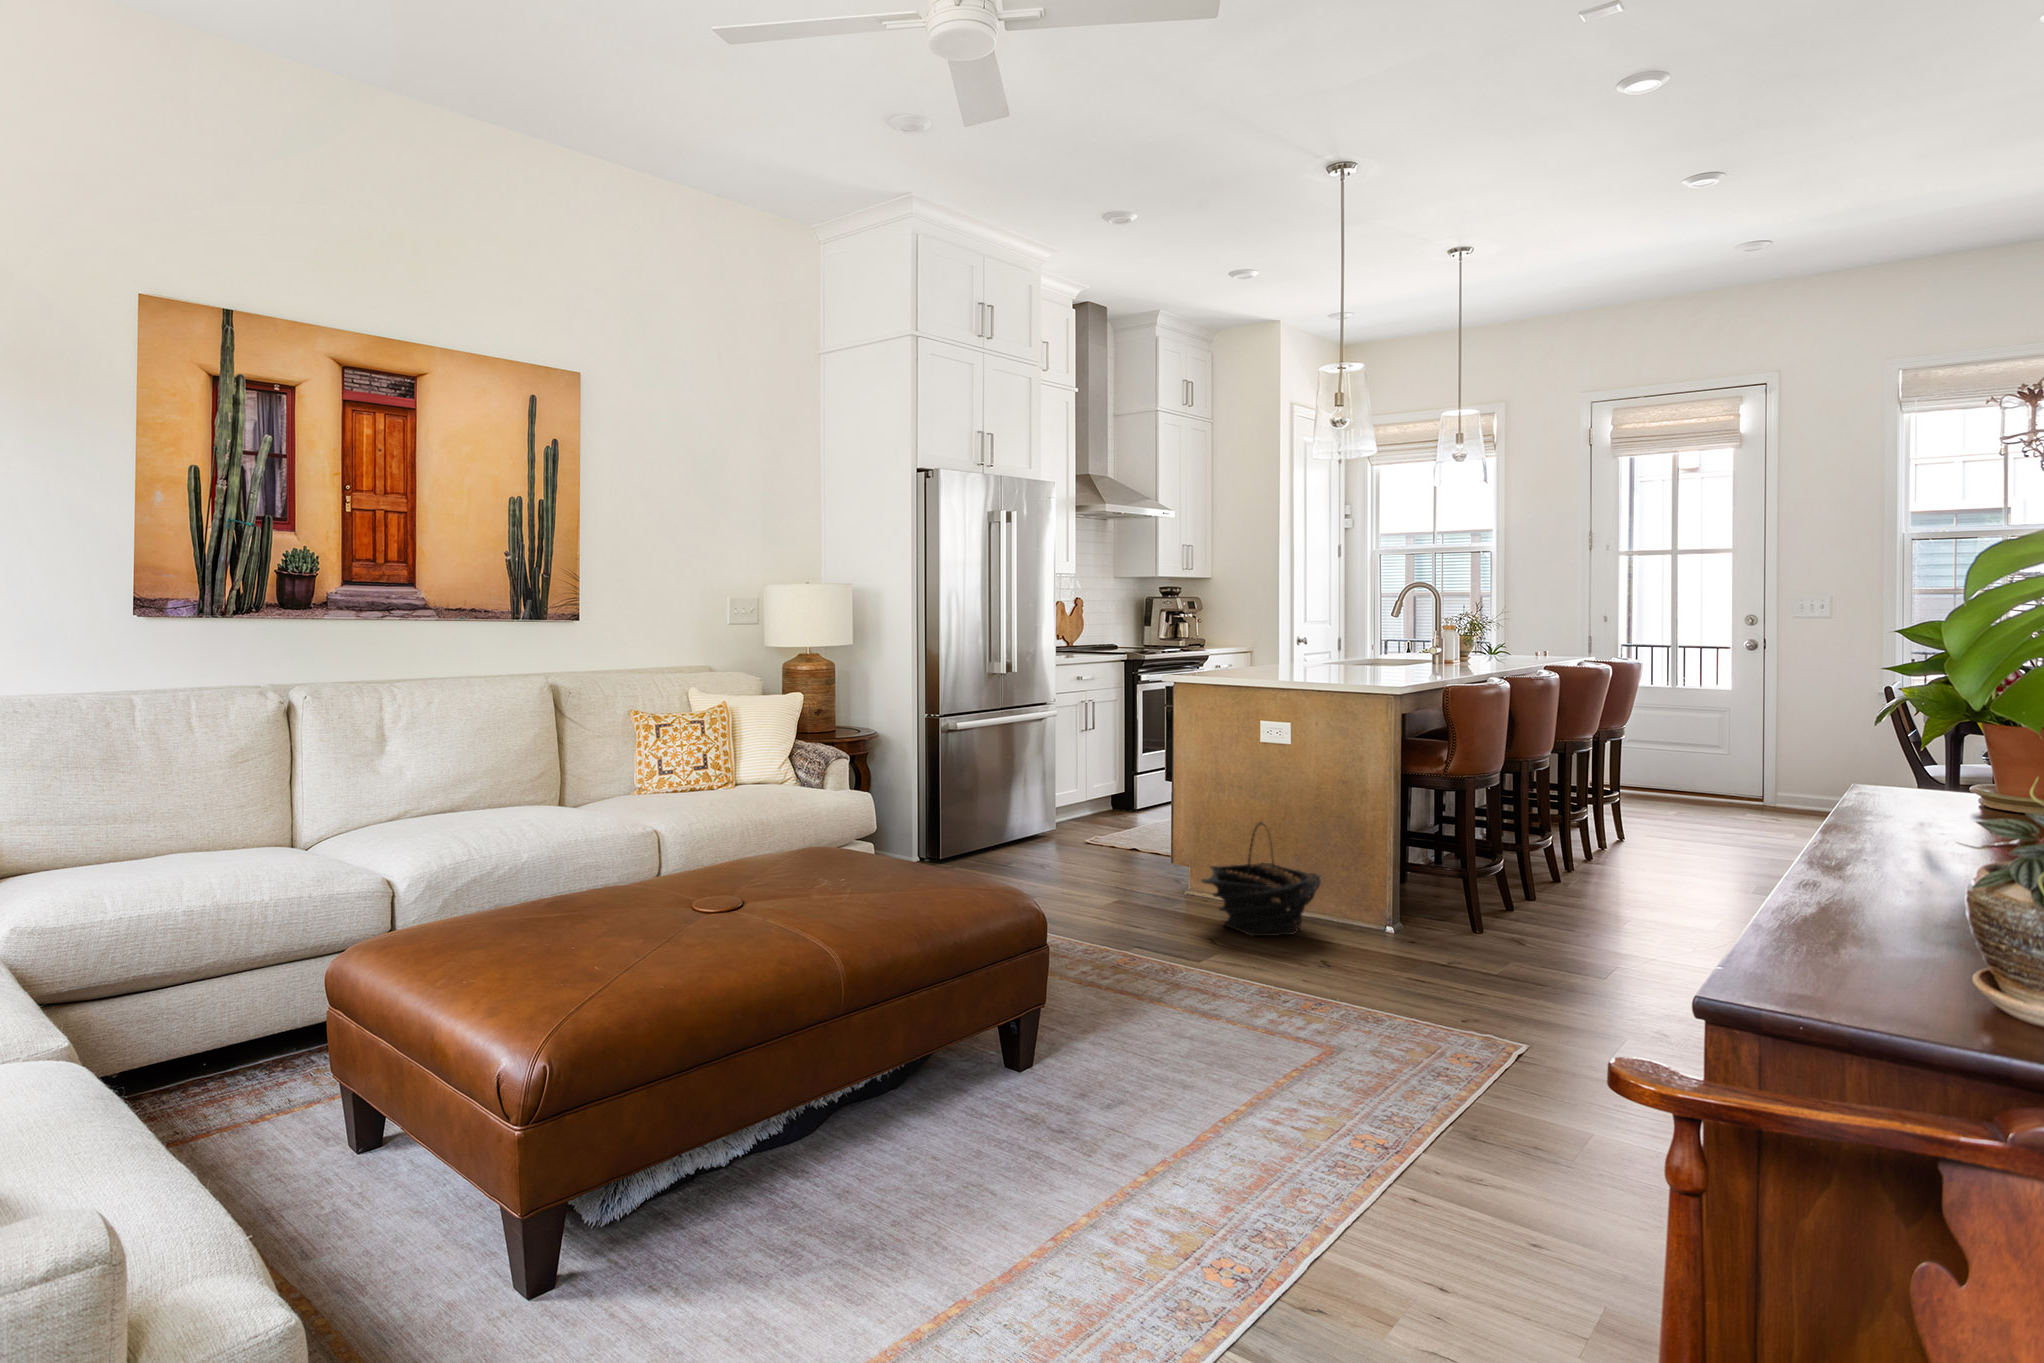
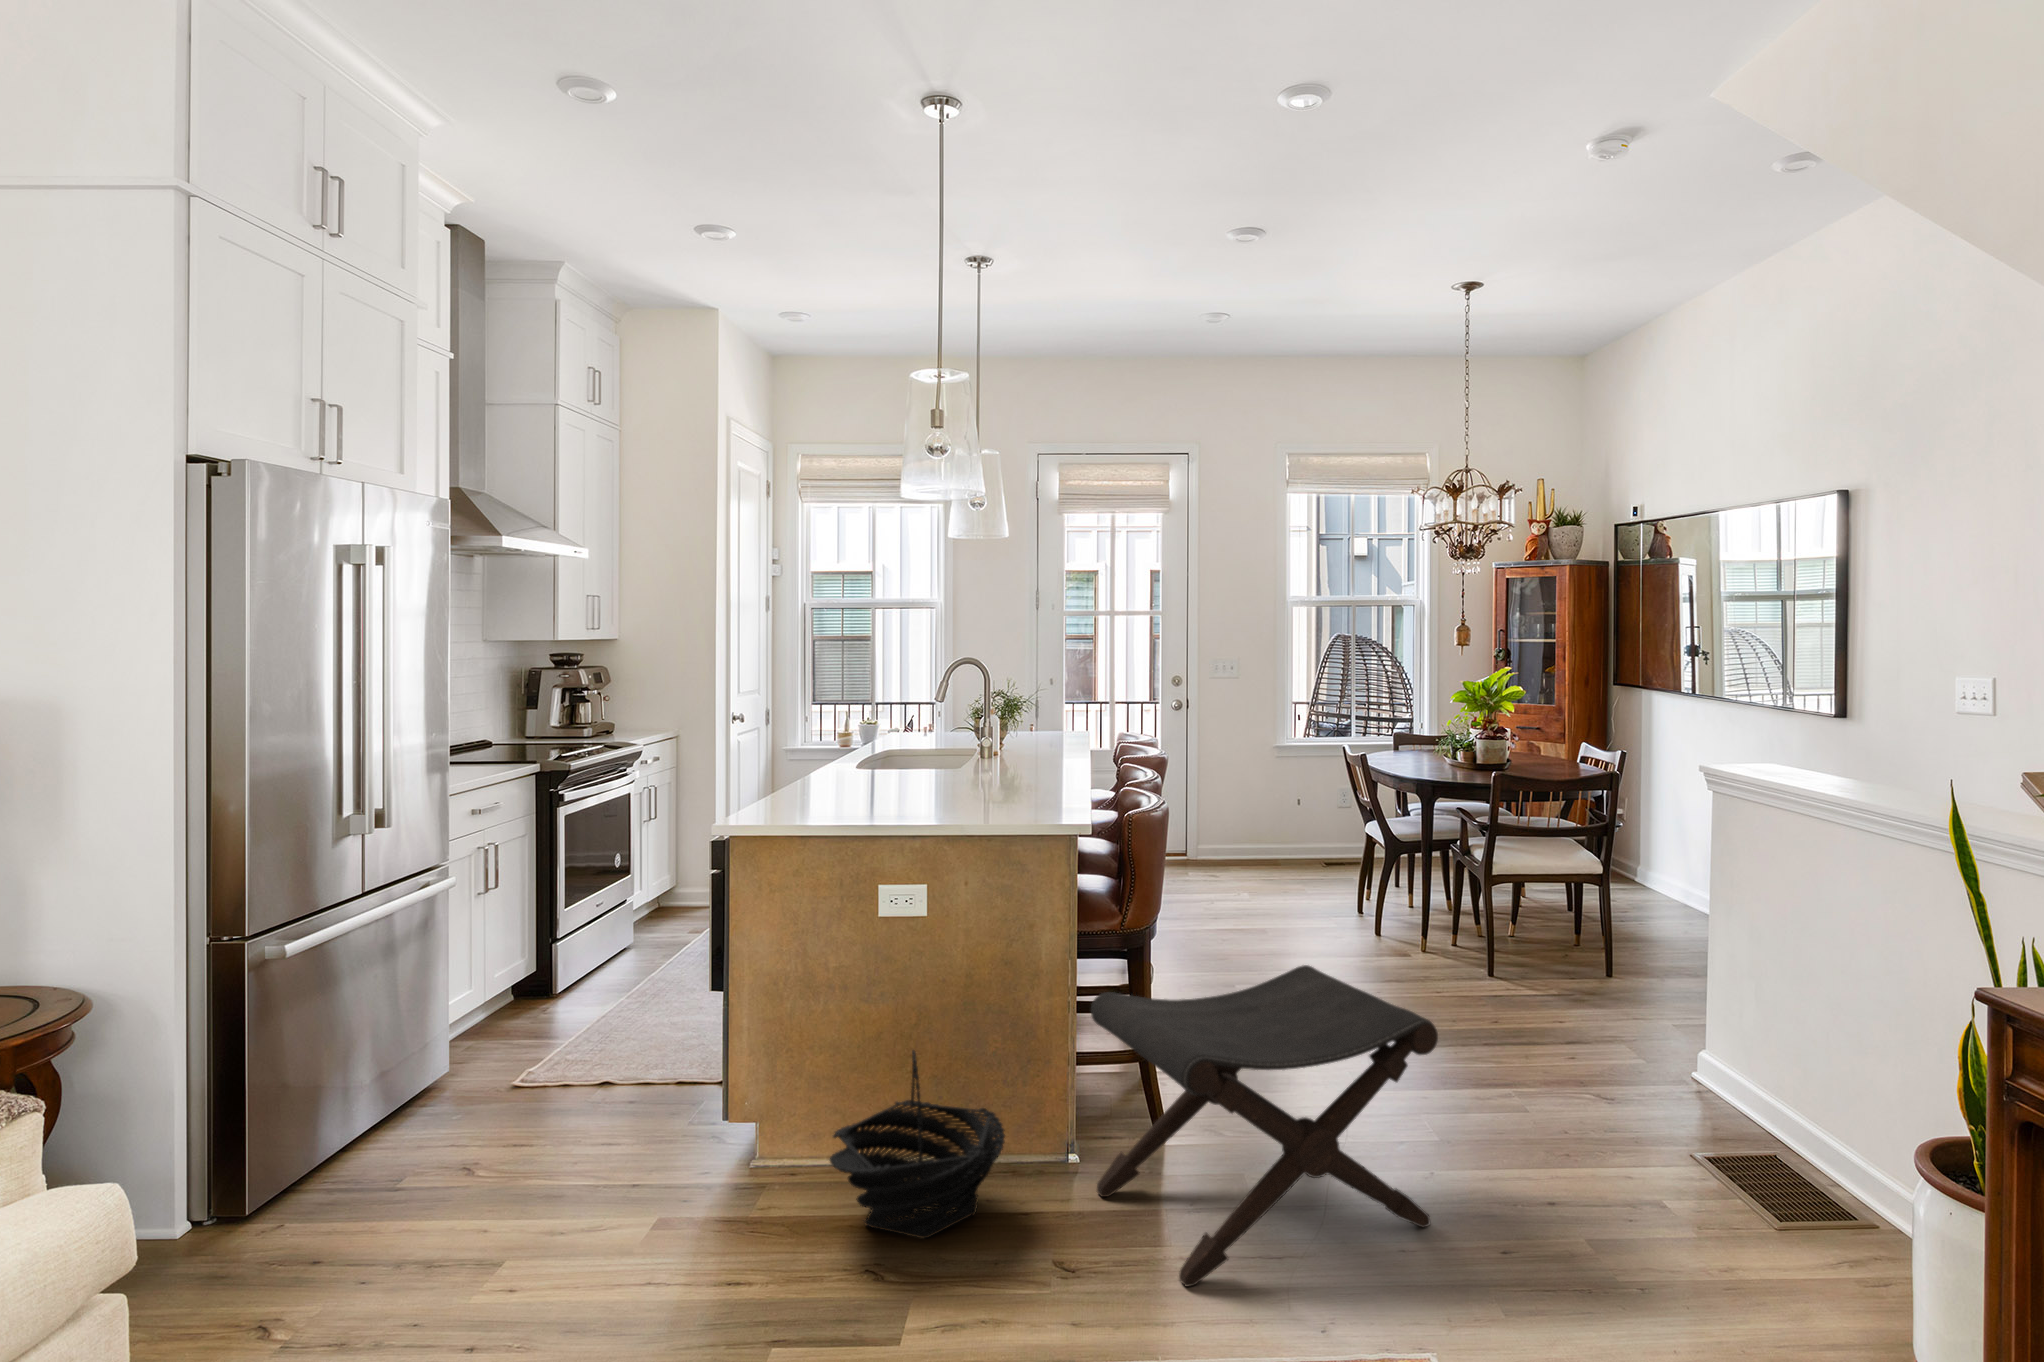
footstool: none [1386,803,1644,1012] -> present [1091,965,1438,1286]

